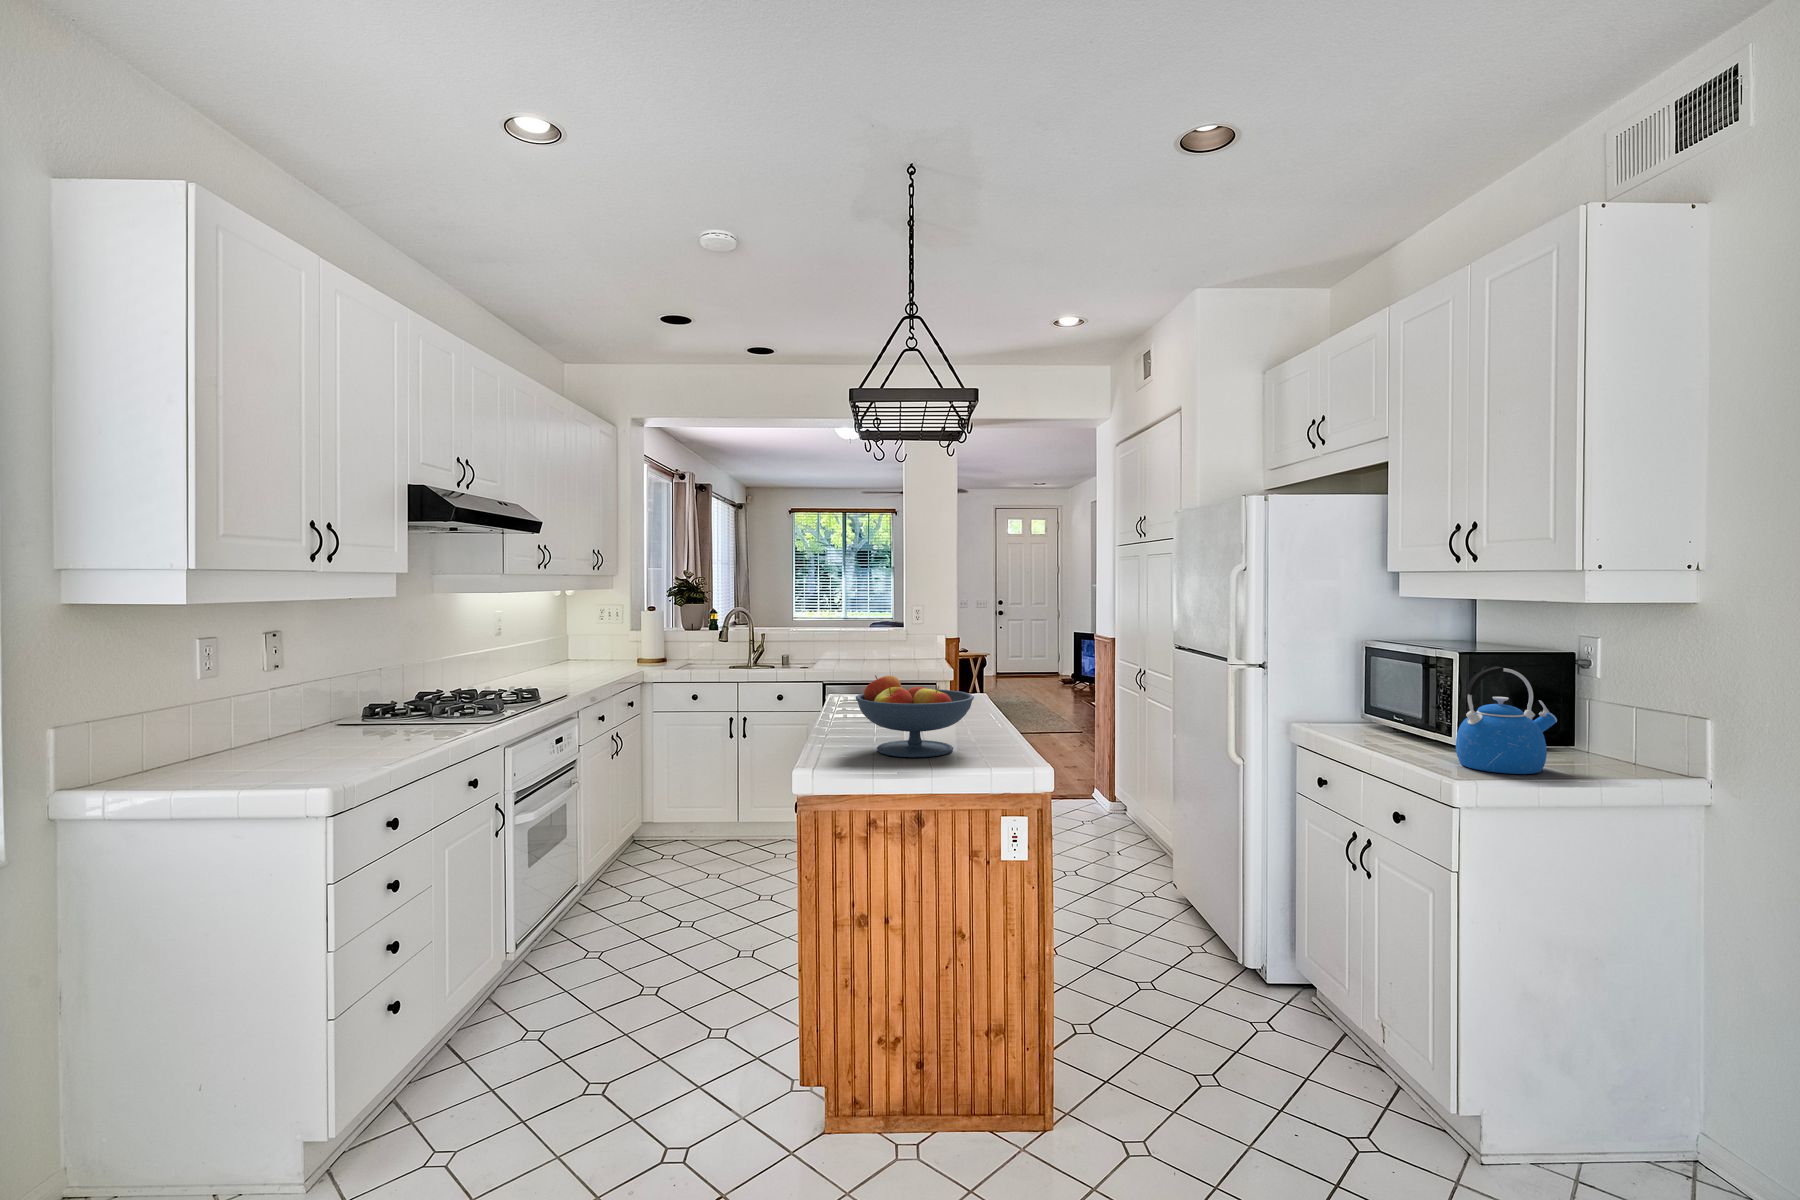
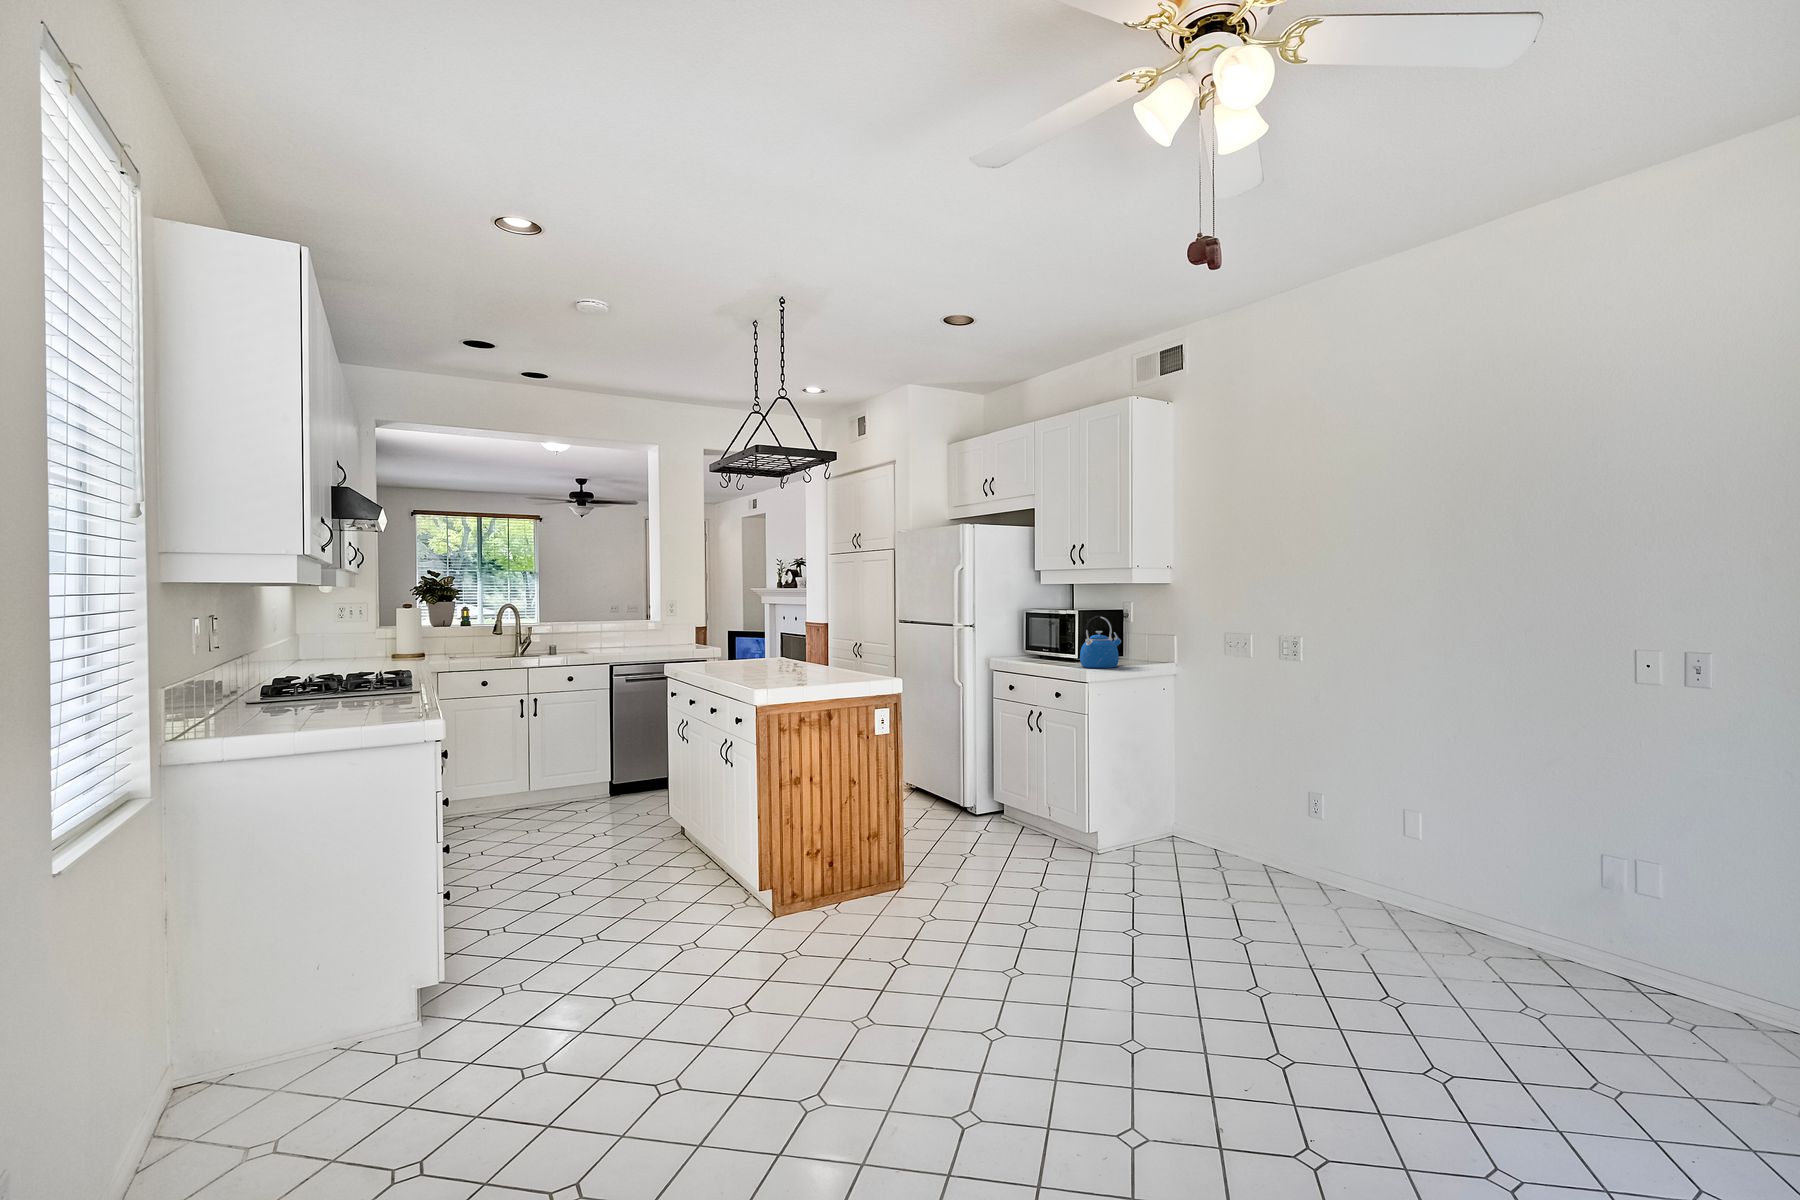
fruit bowl: present [856,675,974,757] -> none [771,633,845,682]

